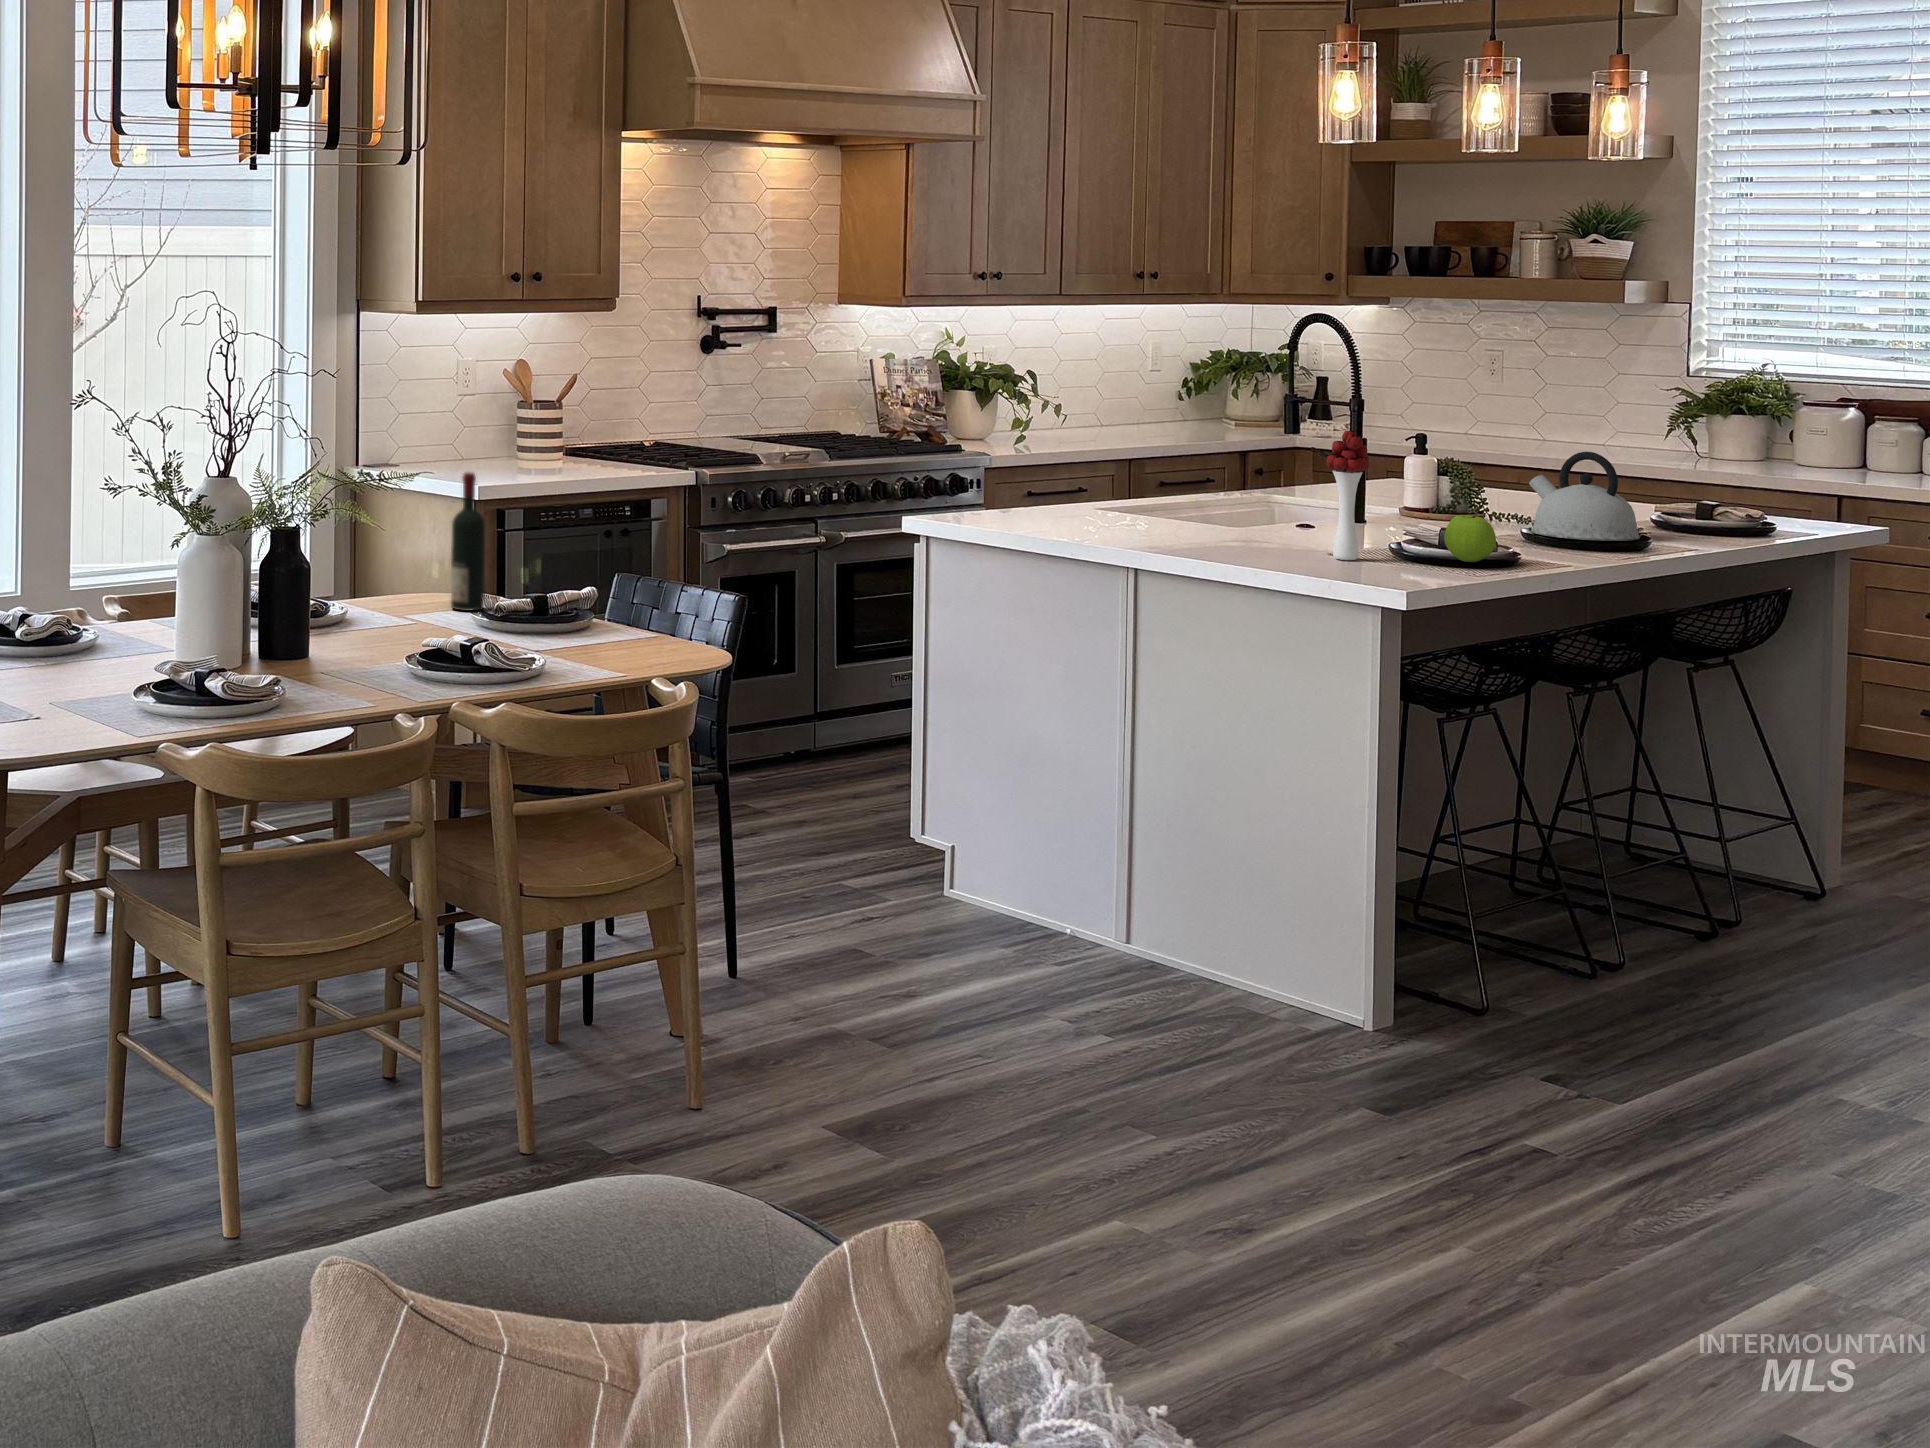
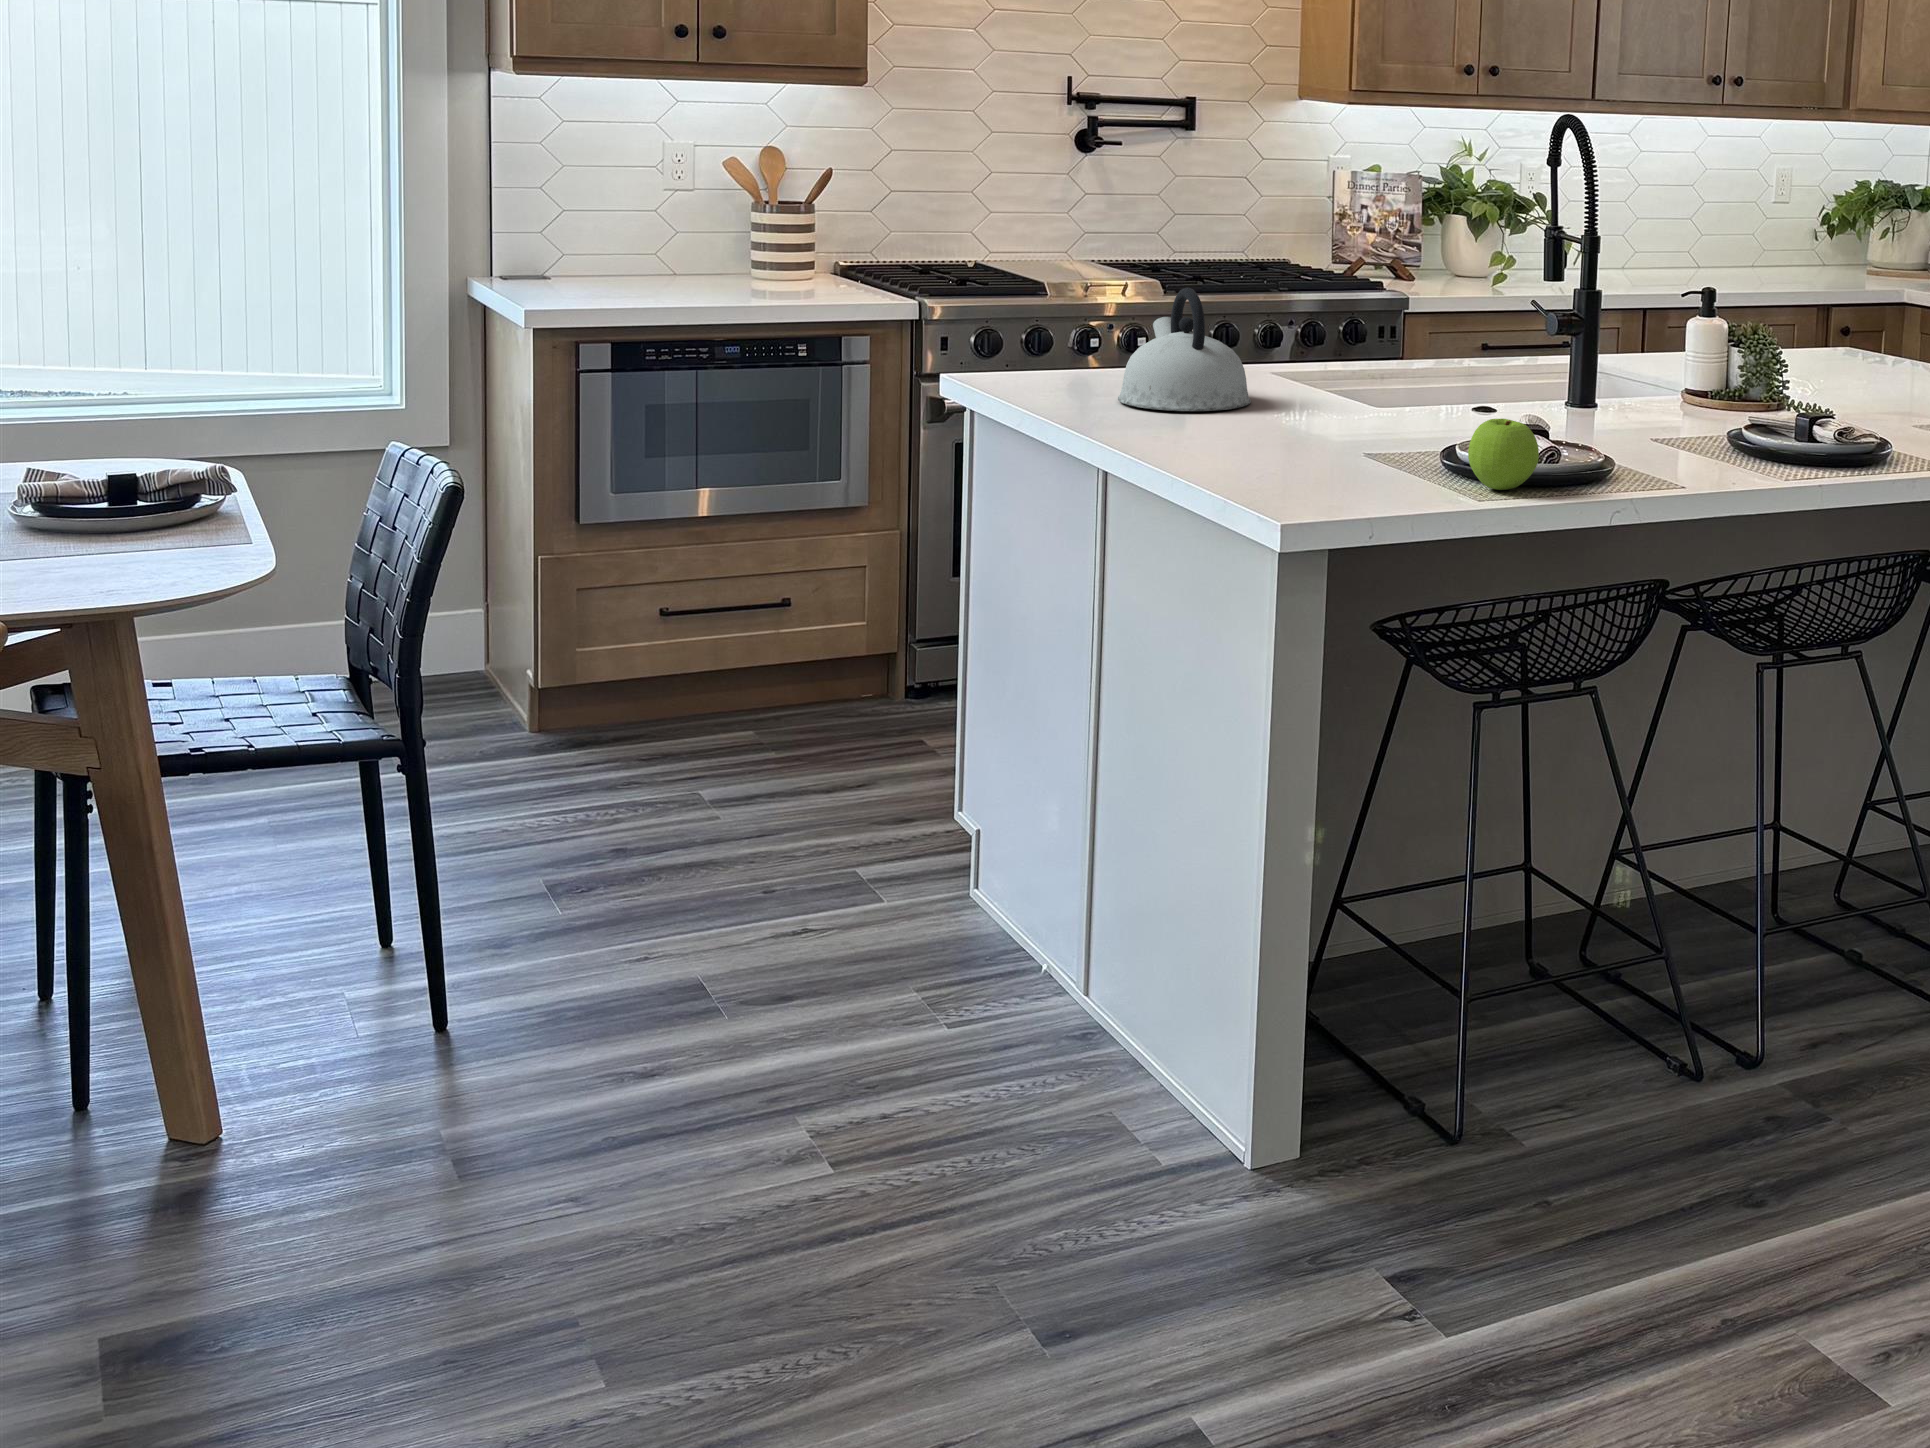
flower bouquet: present [1326,431,1369,560] -> none [1301,286,1366,478]
kettle: present [1529,452,1640,541] -> present [1118,288,1251,411]
wine bottle: present [451,472,485,611] -> none [74,292,135,489]

